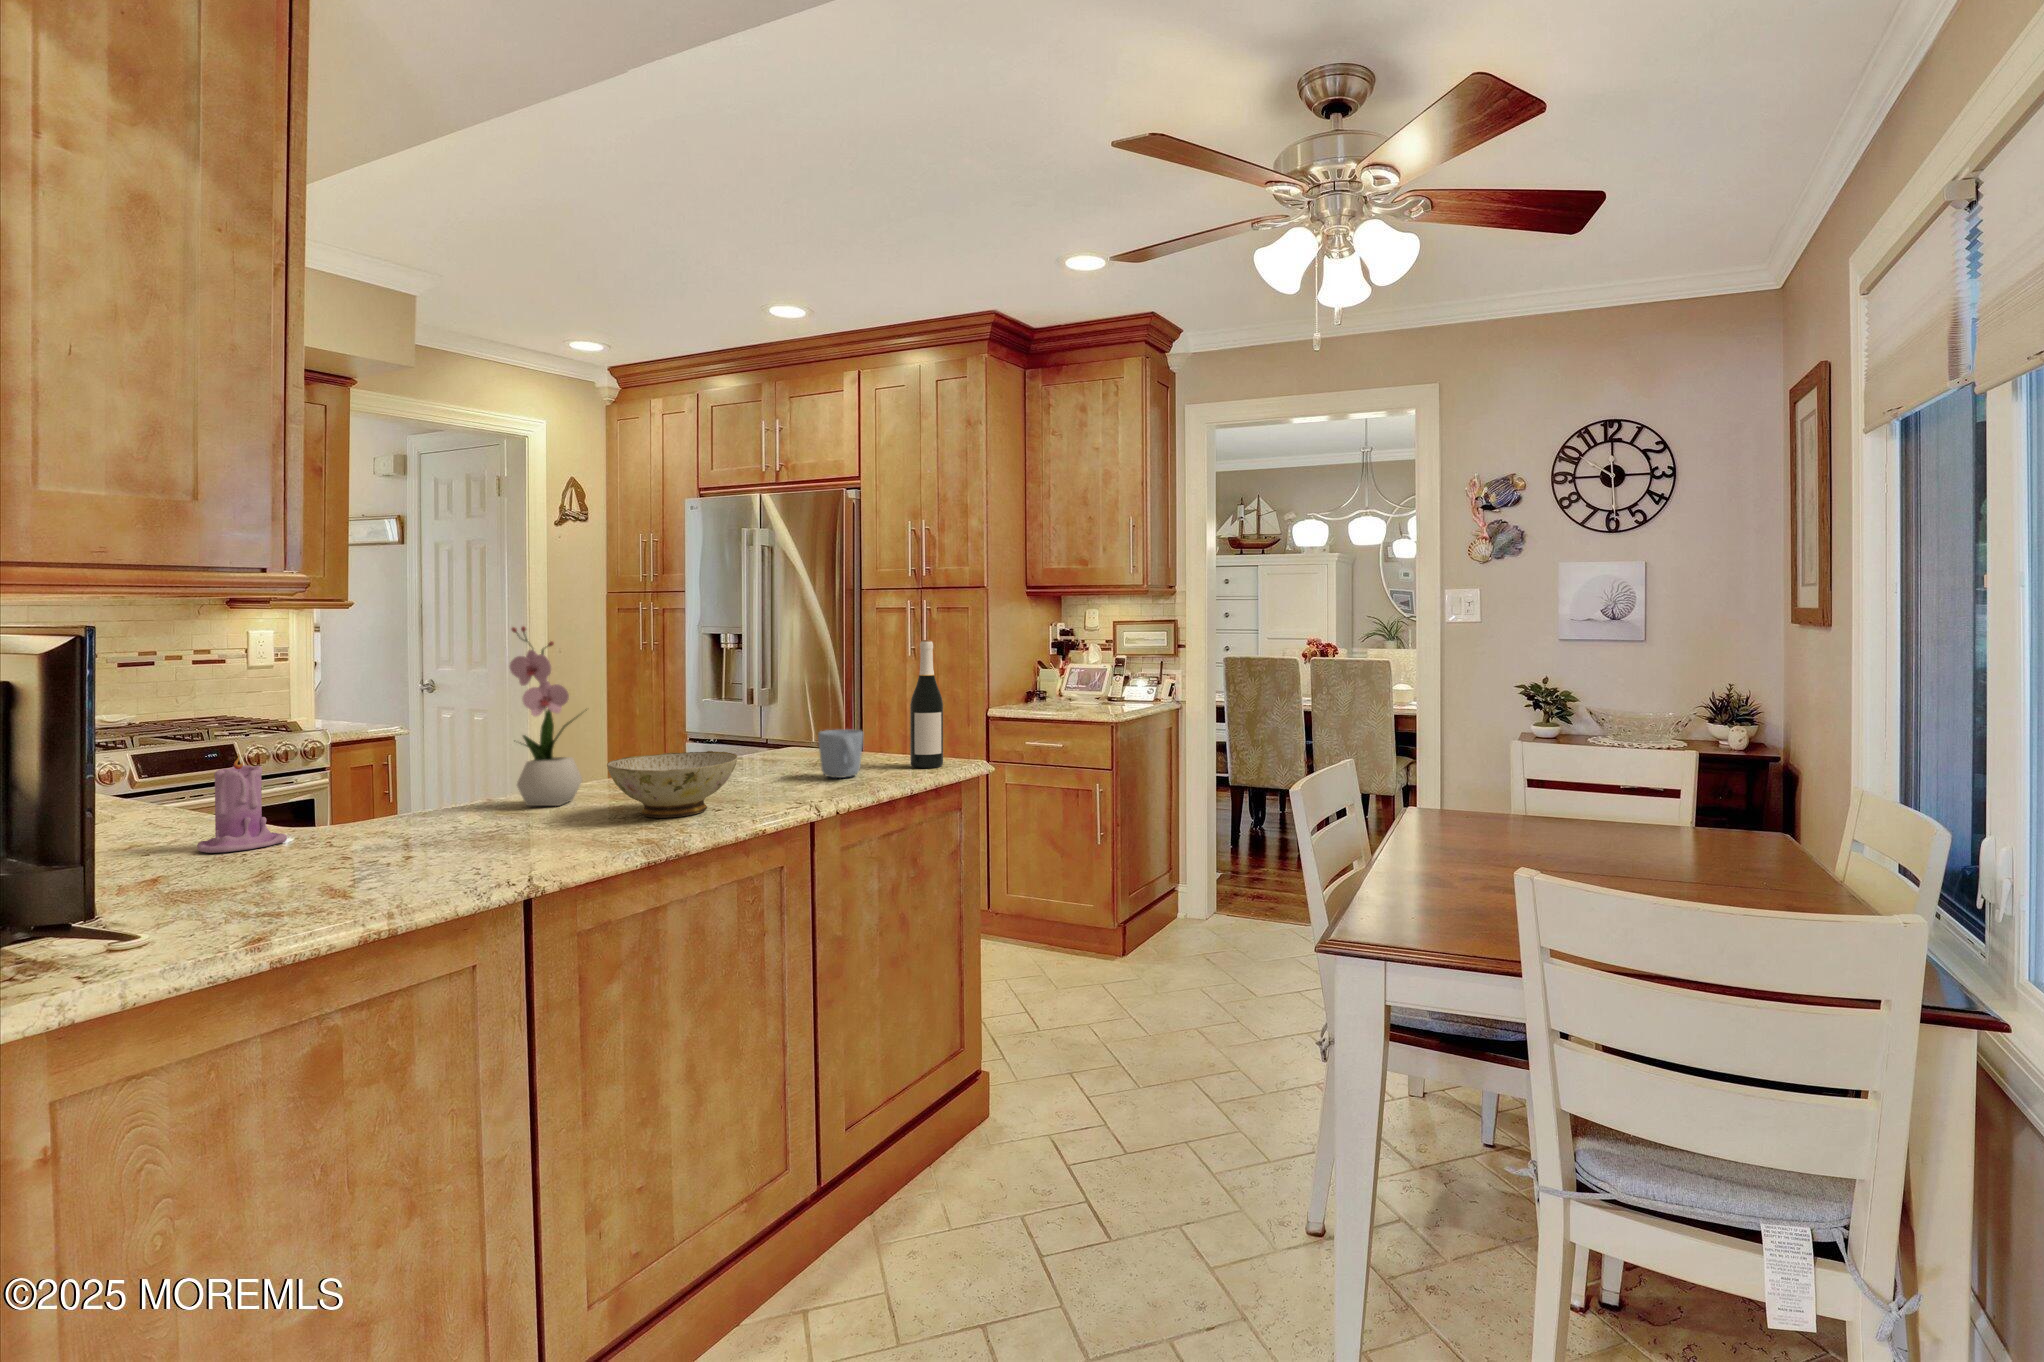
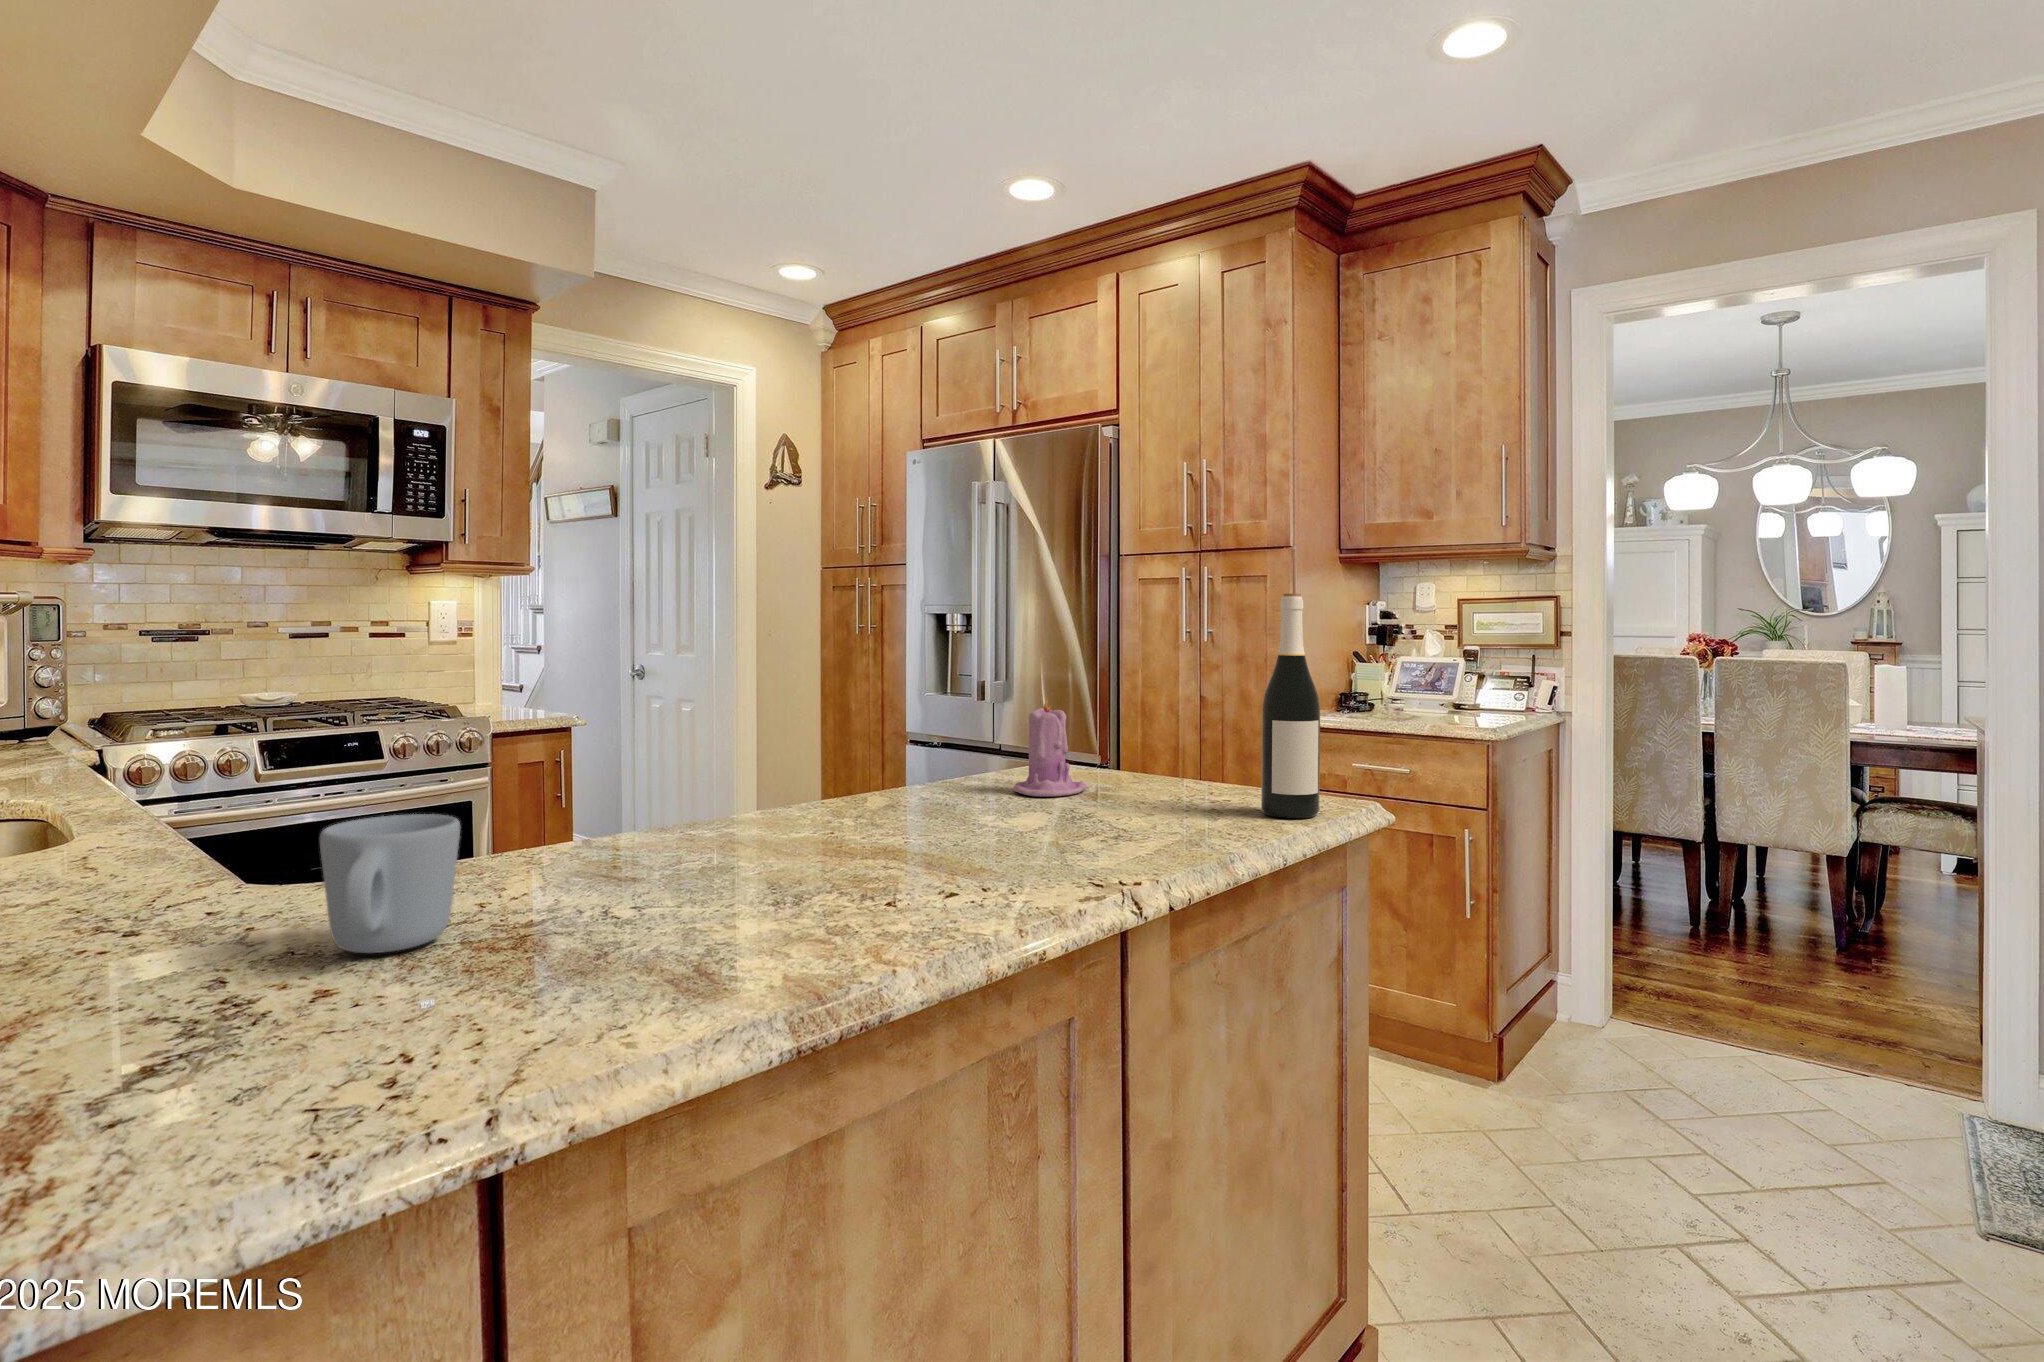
flower arrangement: present [510,626,587,806] -> none [604,549,740,867]
mug: present [818,729,863,778] -> present [320,814,460,953]
ceramic bowl: present [607,751,738,818] -> none [749,782,989,917]
candle: present [197,754,287,853] -> present [1013,698,1087,797]

